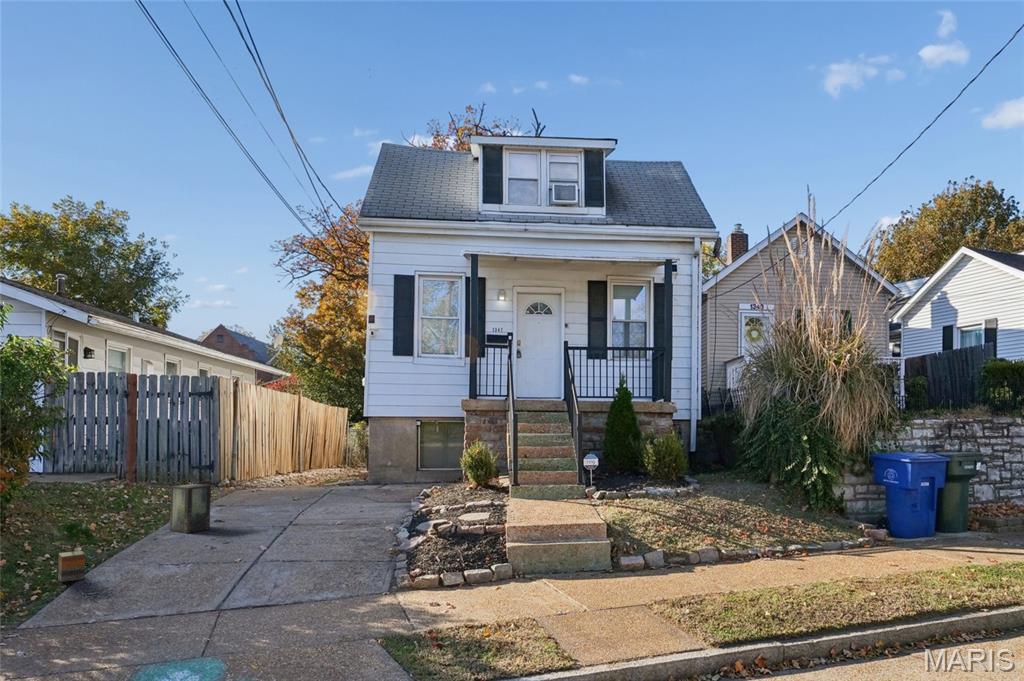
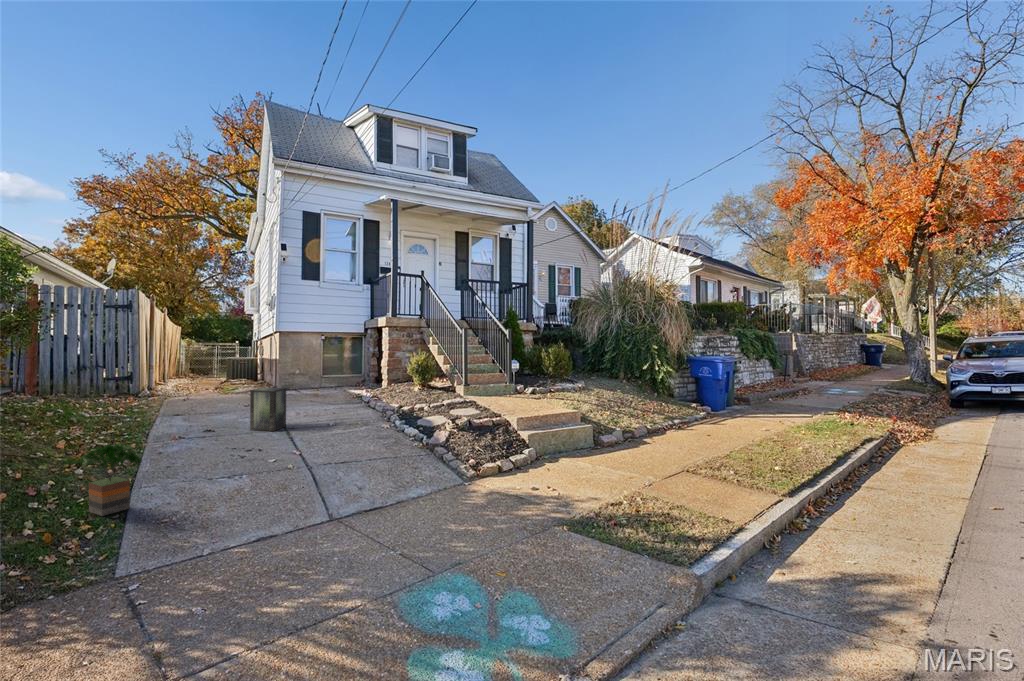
storage box: present [170,484,211,533] -> present [250,388,286,431]

